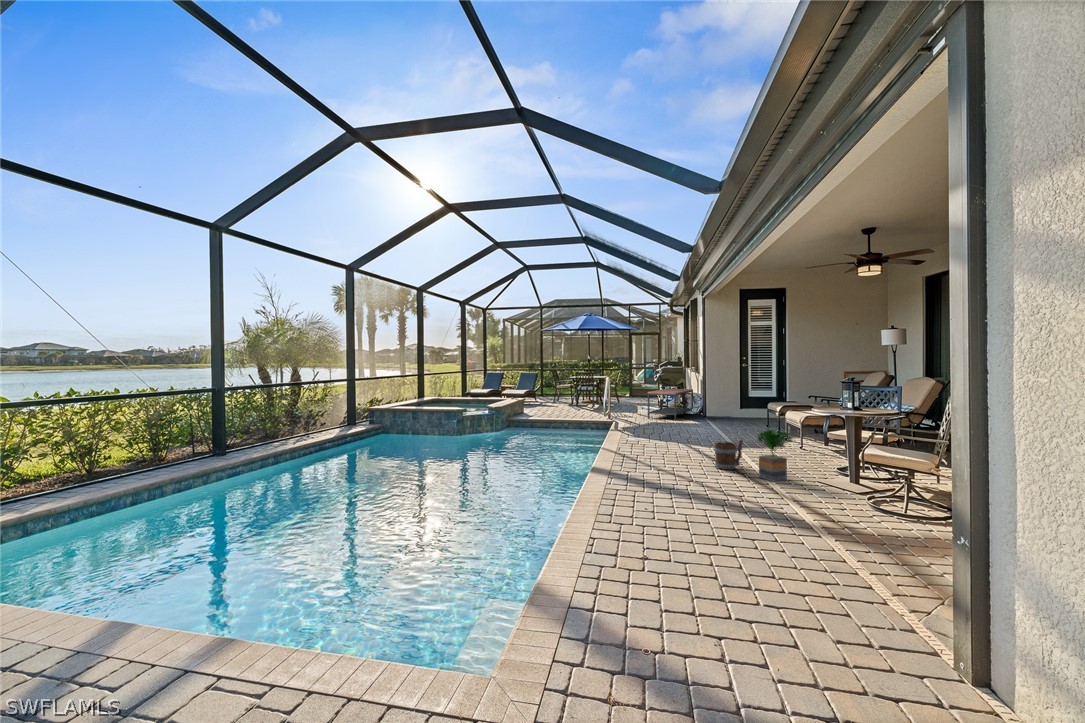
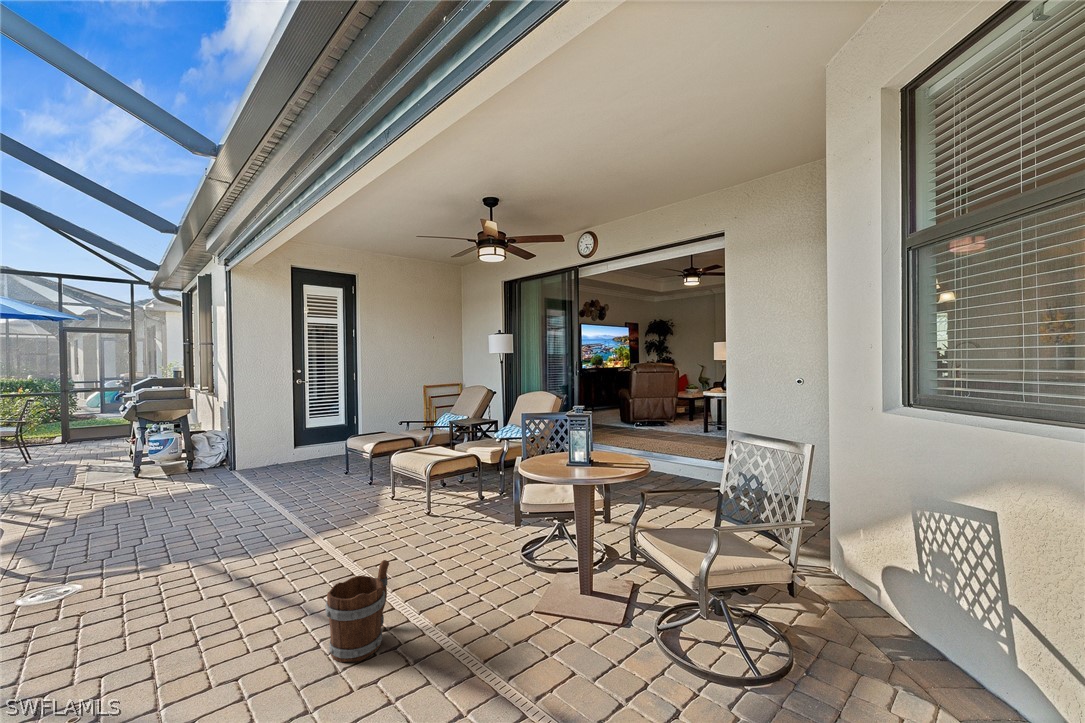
coffee table: present [648,389,693,421] -> none [104,426,208,498]
potted tree: present [758,430,792,481] -> none [449,532,523,667]

